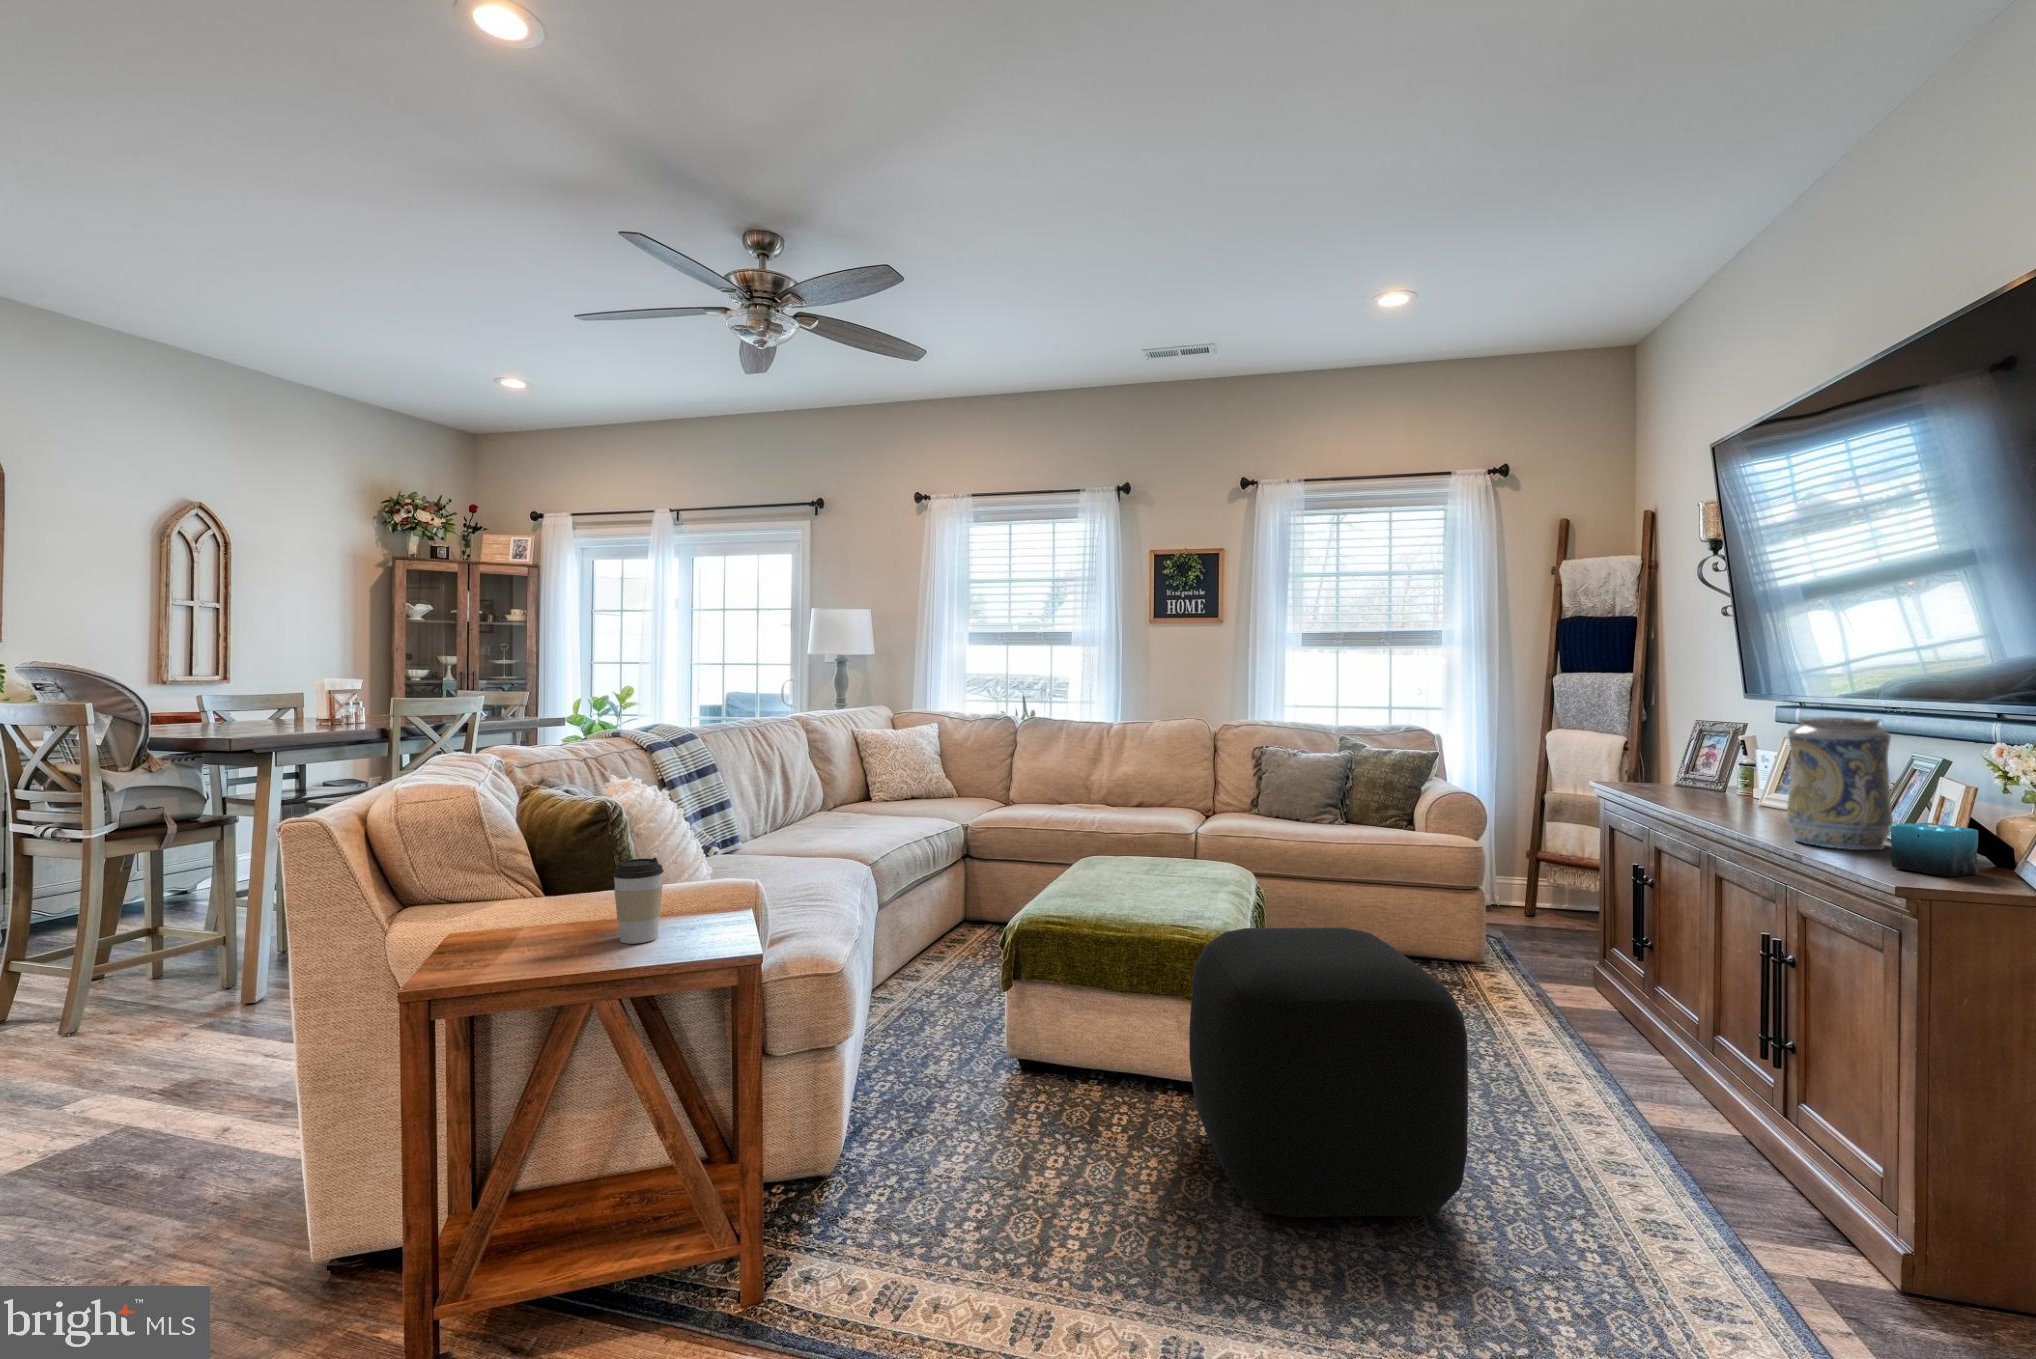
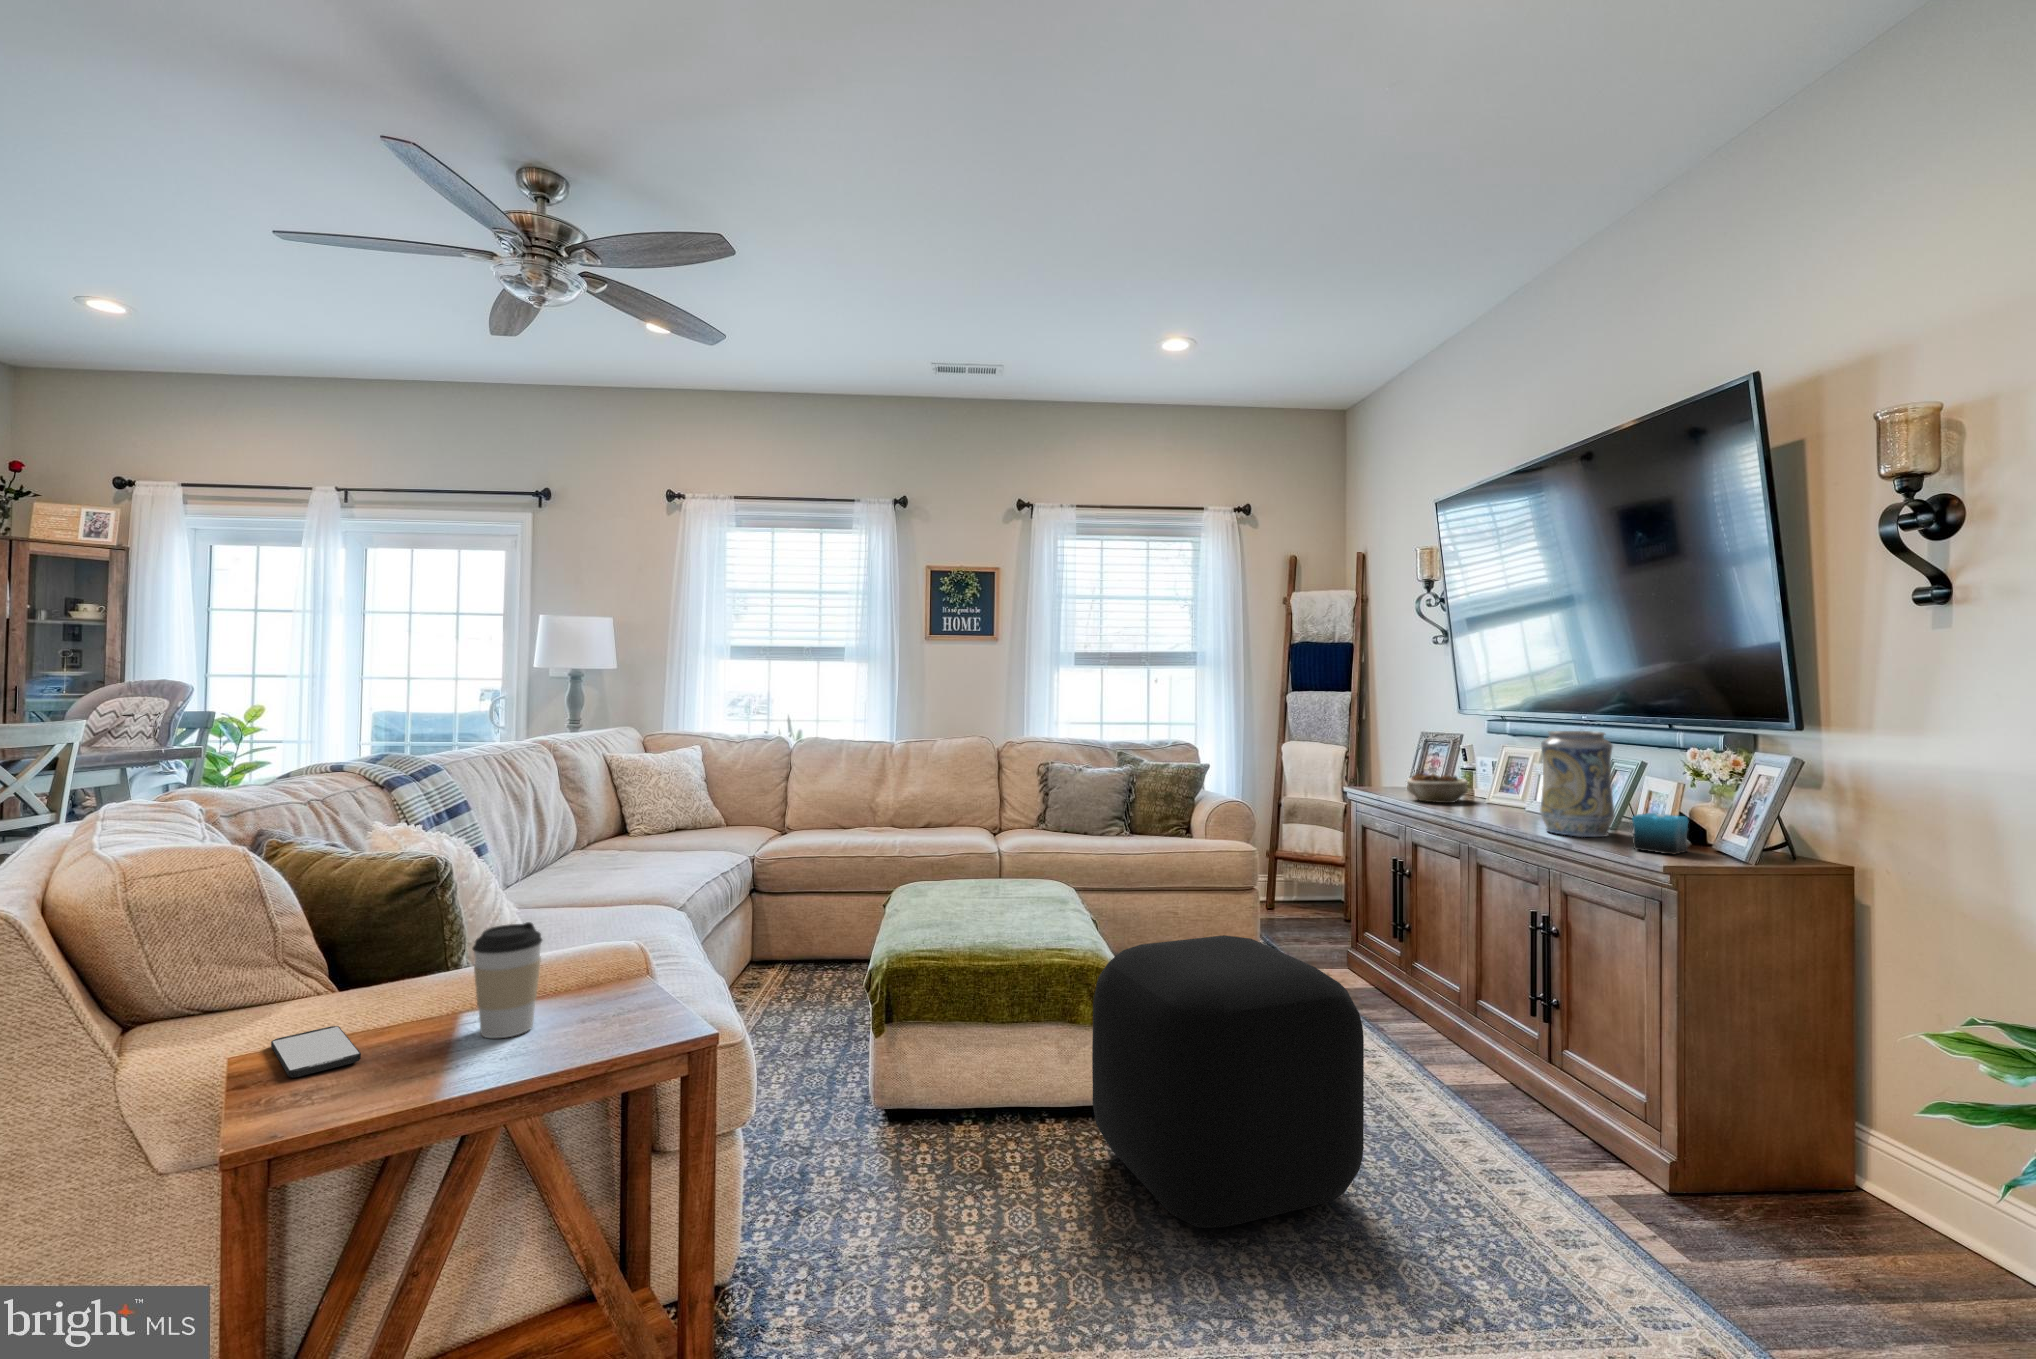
succulent planter: none [1653,765,1736,802] -> present [1407,773,1468,803]
smartphone: none [488,923,537,954] -> present [271,1026,361,1078]

